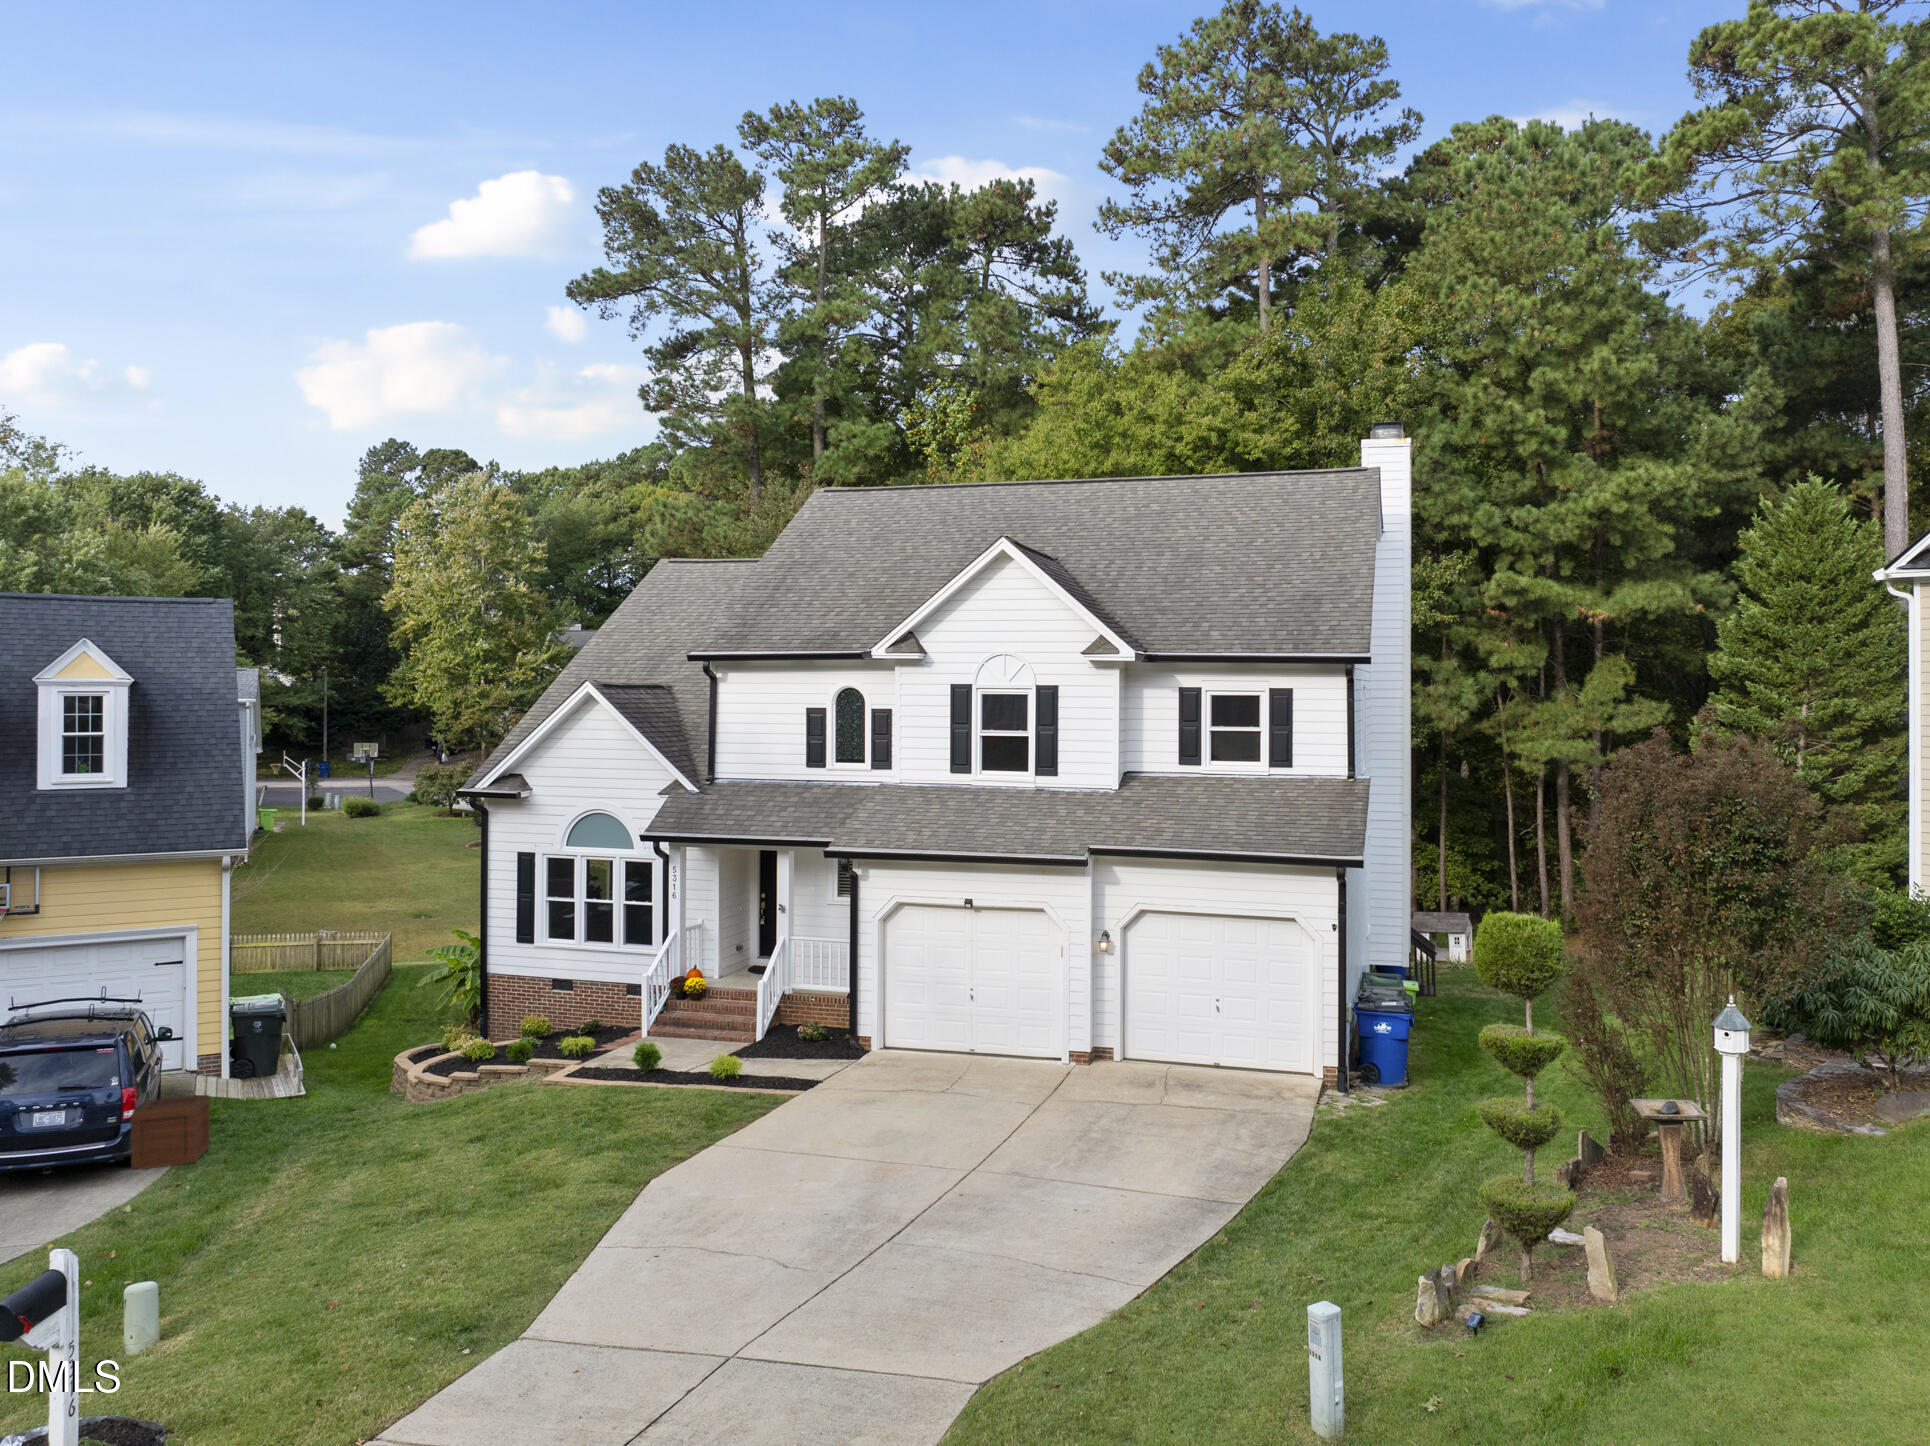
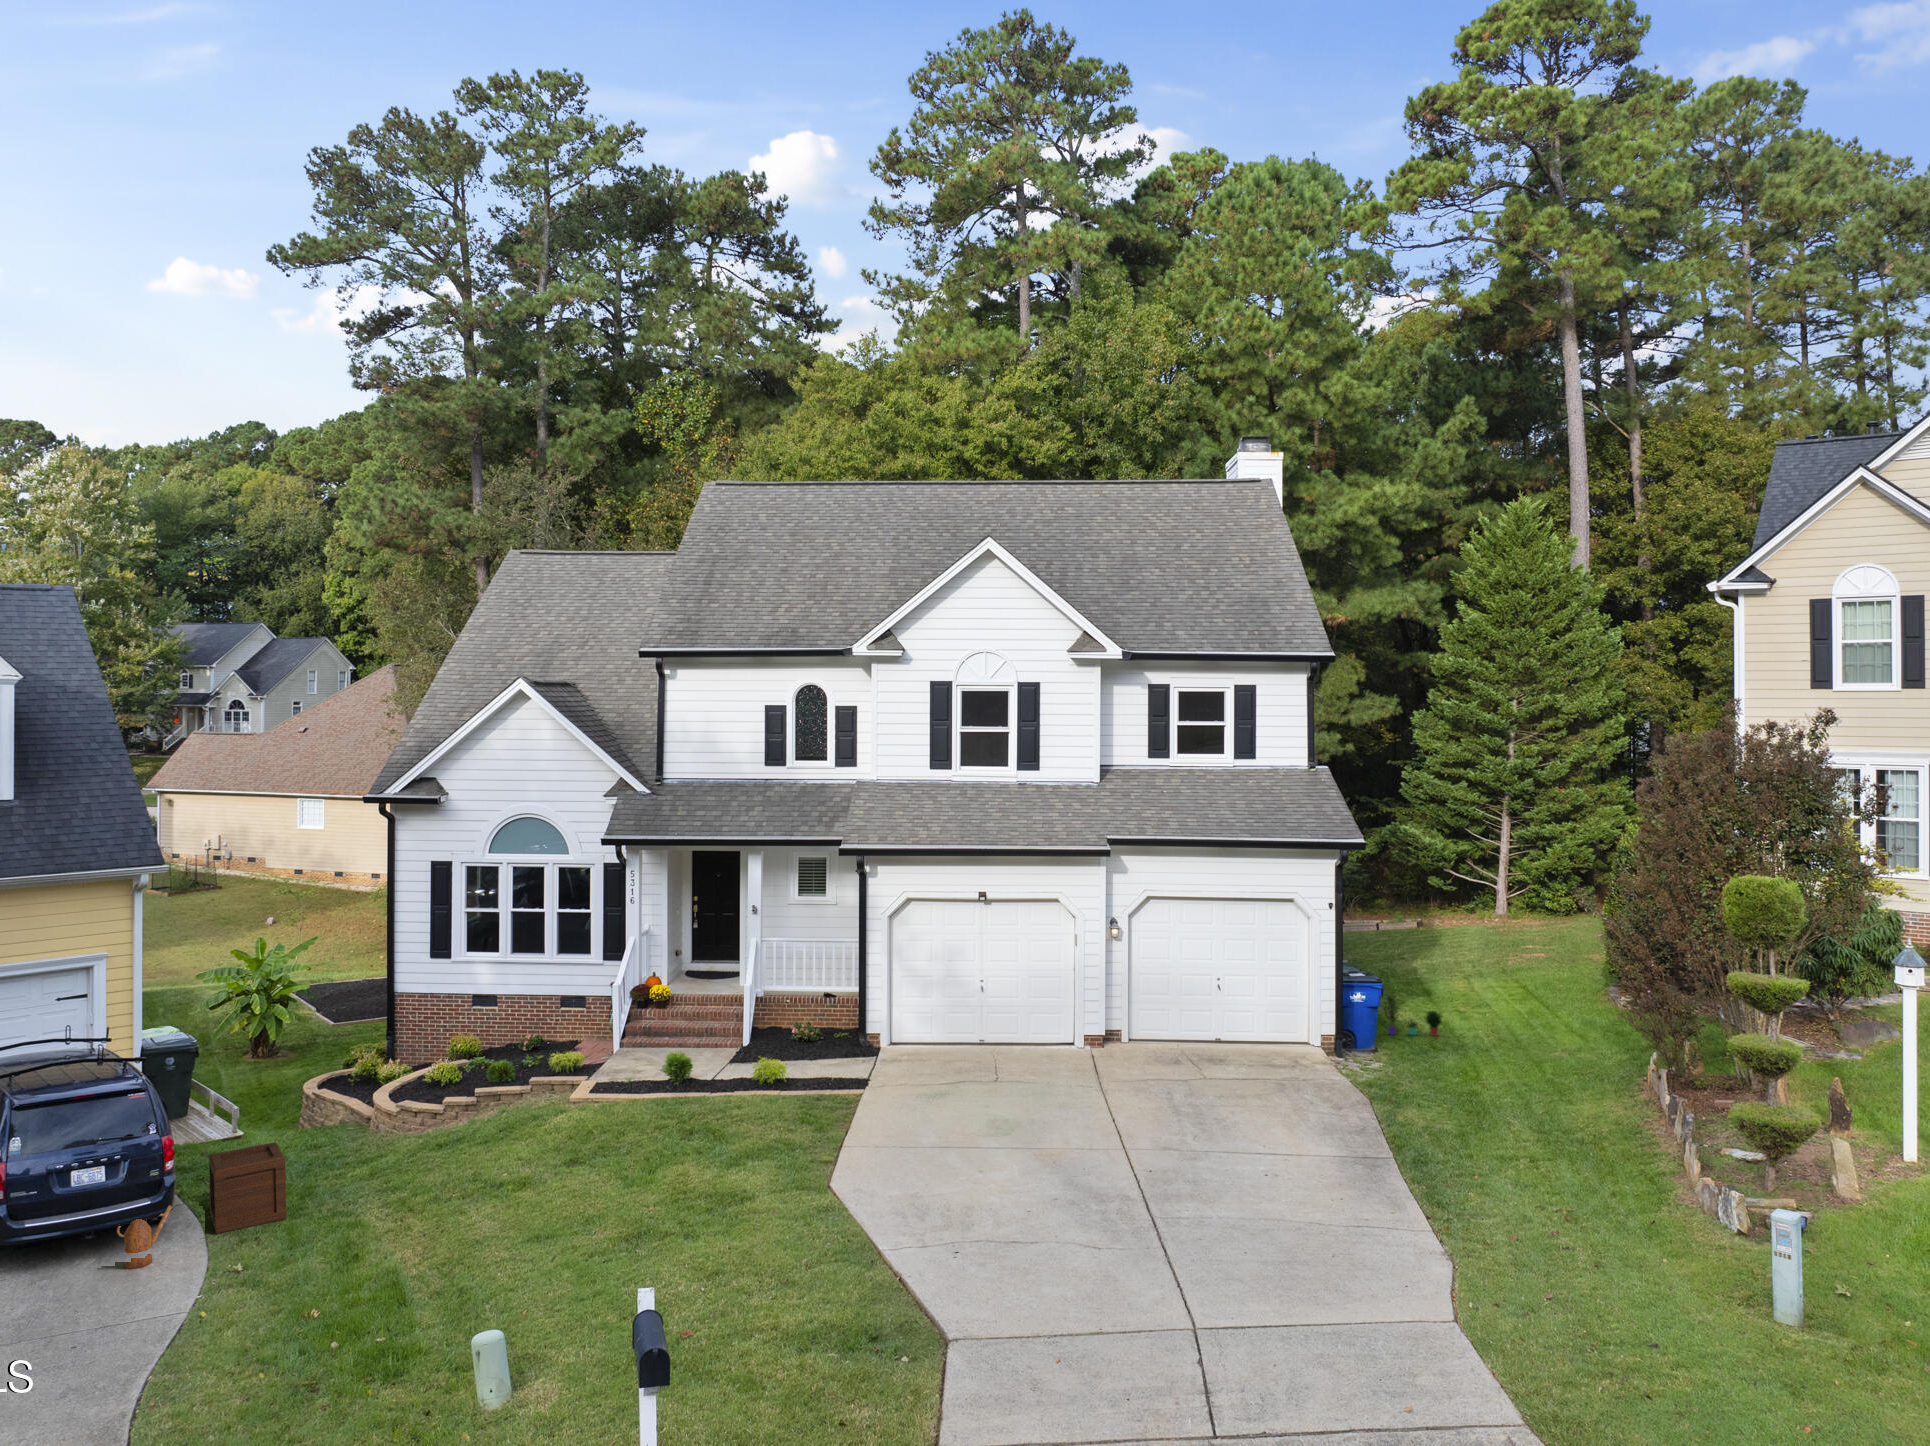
potted plant: none [1404,1030,1470,1085] -> present [1384,992,1442,1036]
watering can: none [28,1139,81,1192] -> present [117,1205,172,1269]

